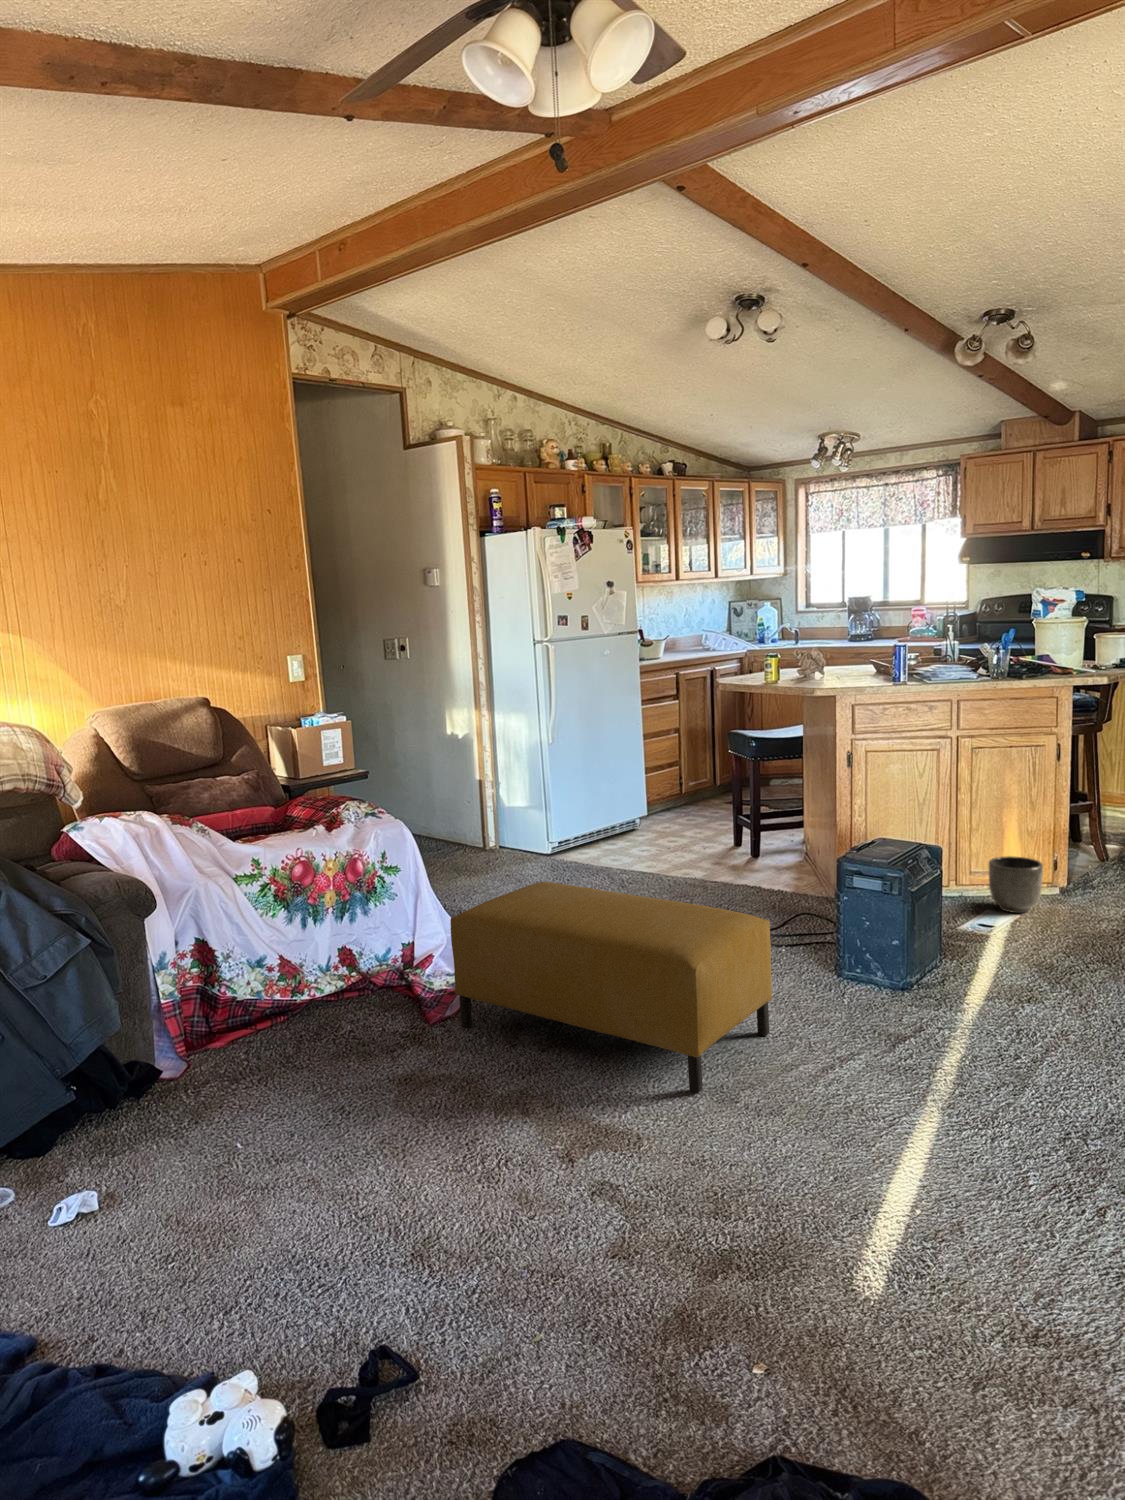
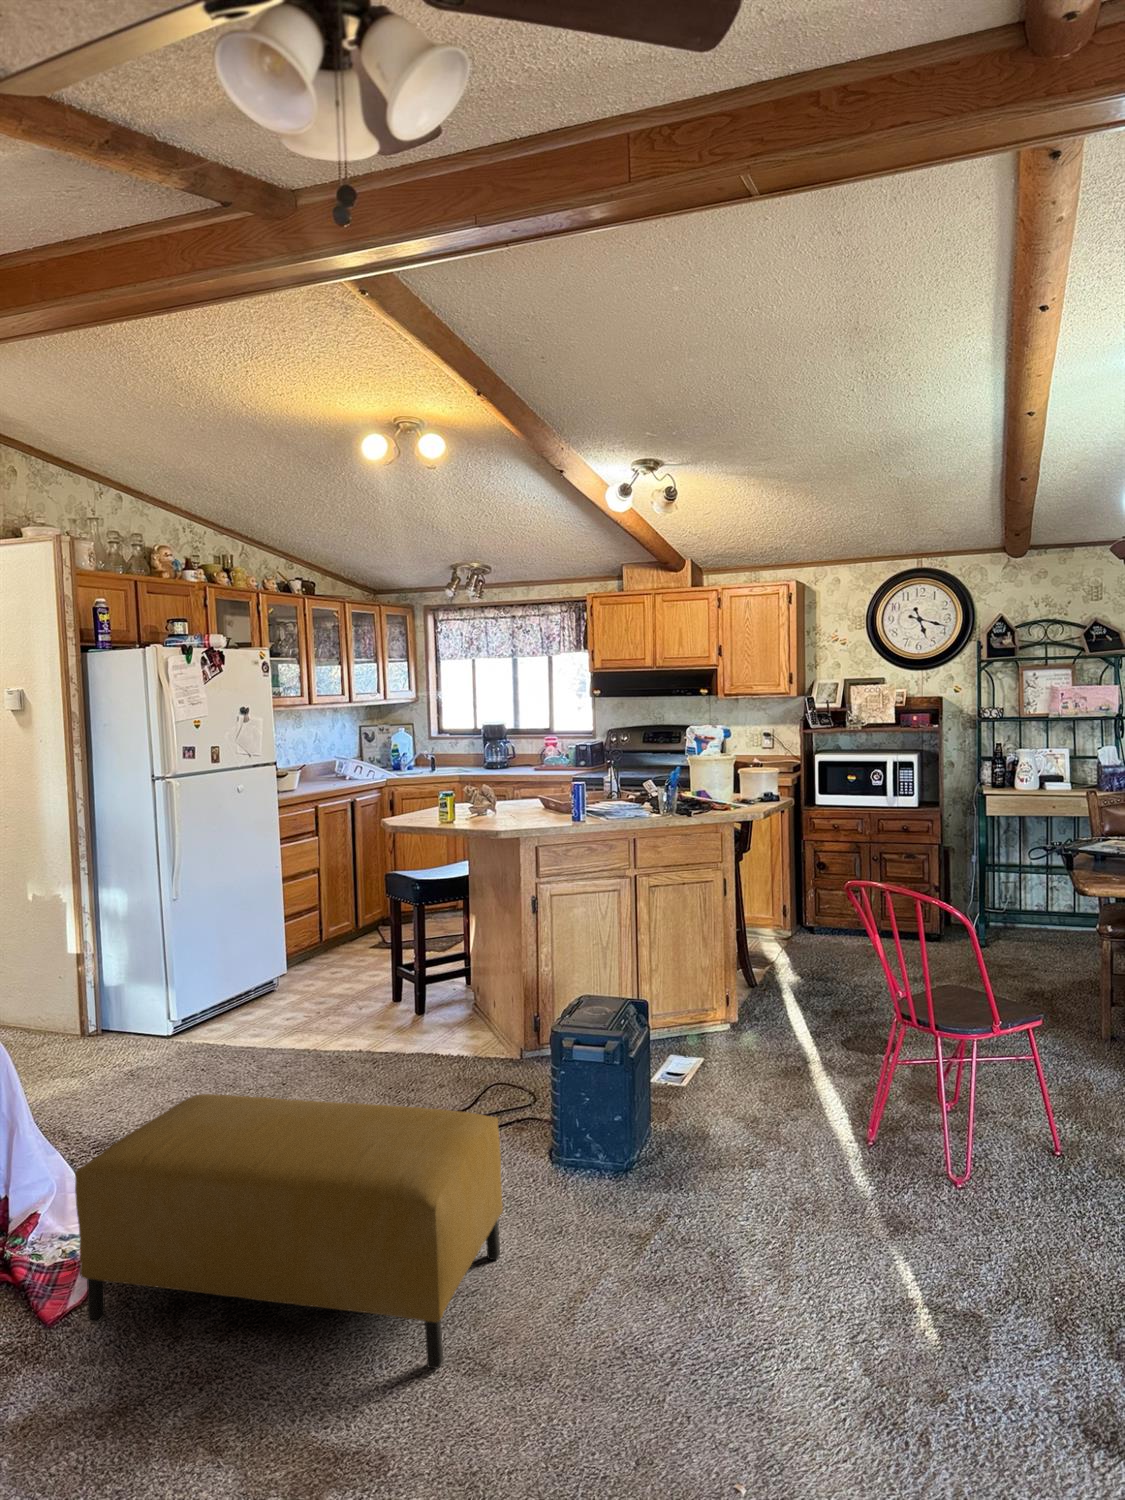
planter: present [989,856,1043,913] -> none [671,993,722,1053]

